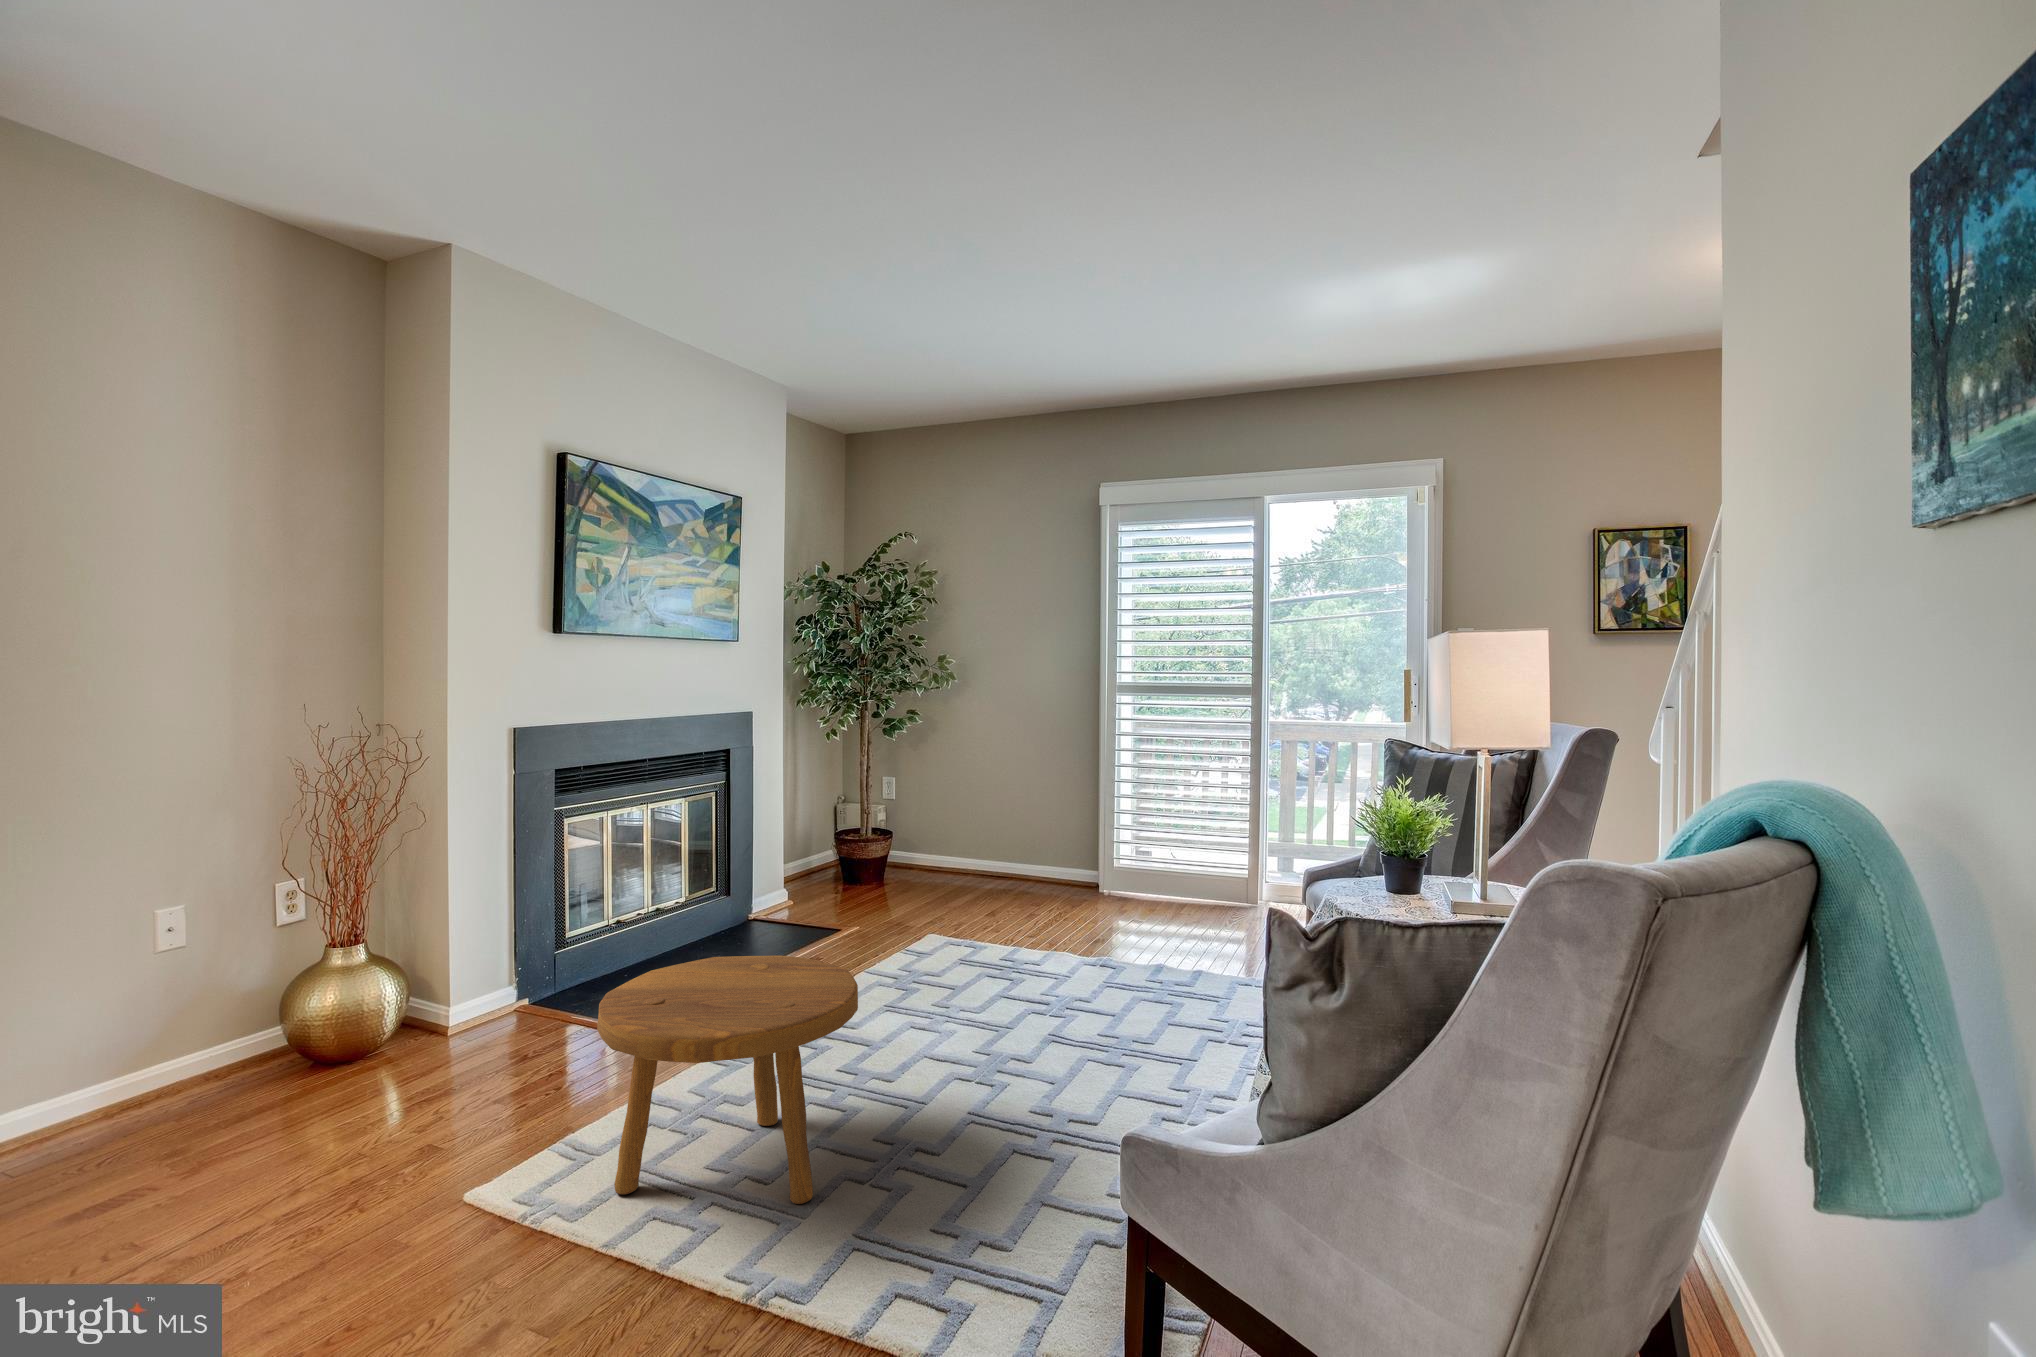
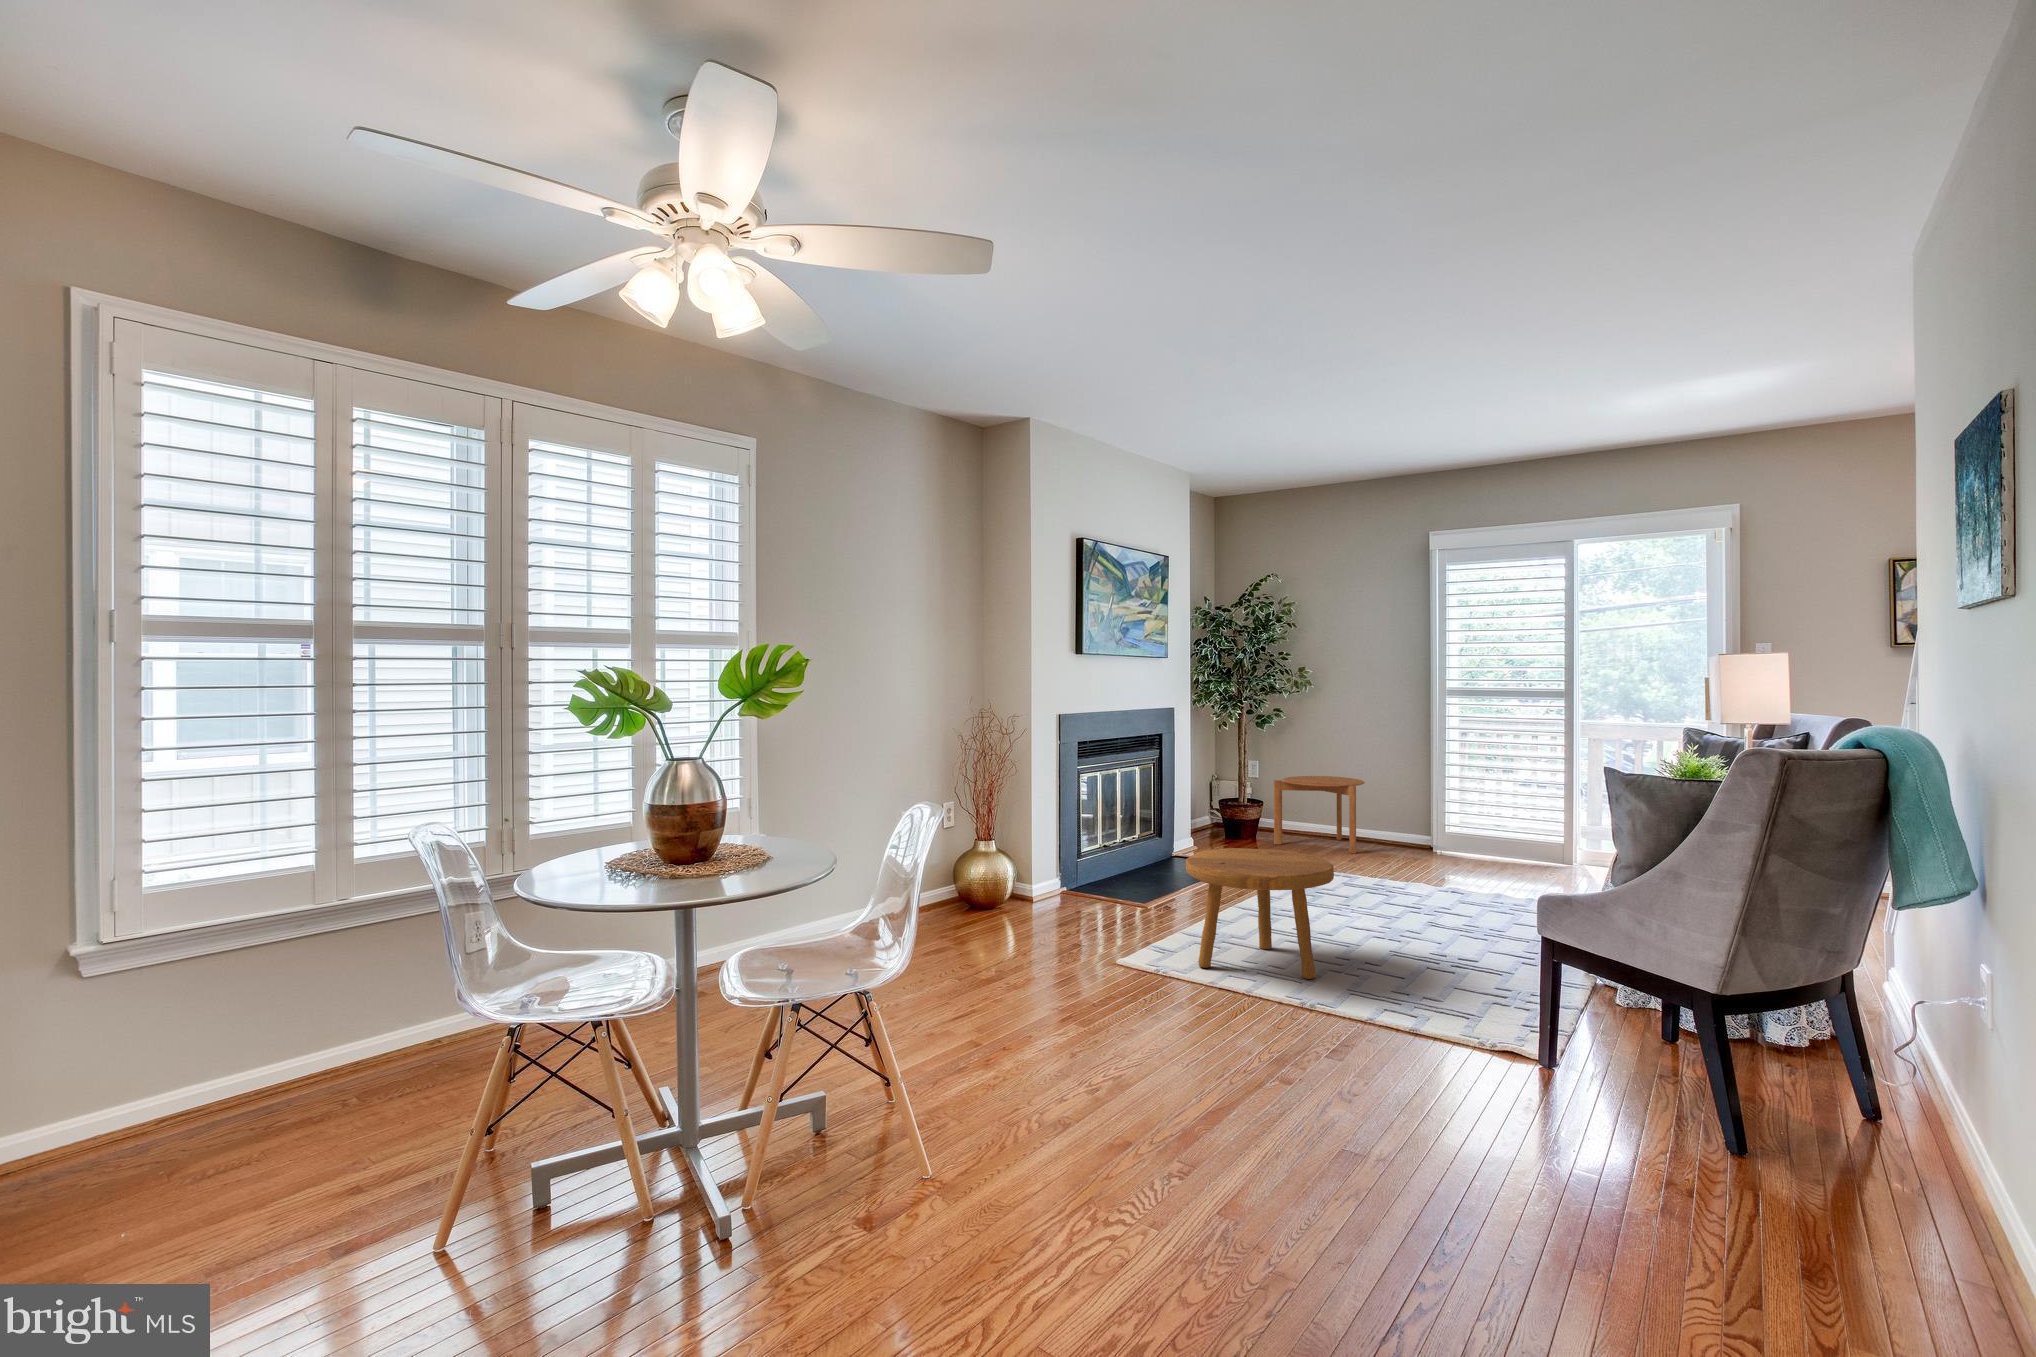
side table: none [900,798,1015,903] -> present [1274,776,1365,854]

